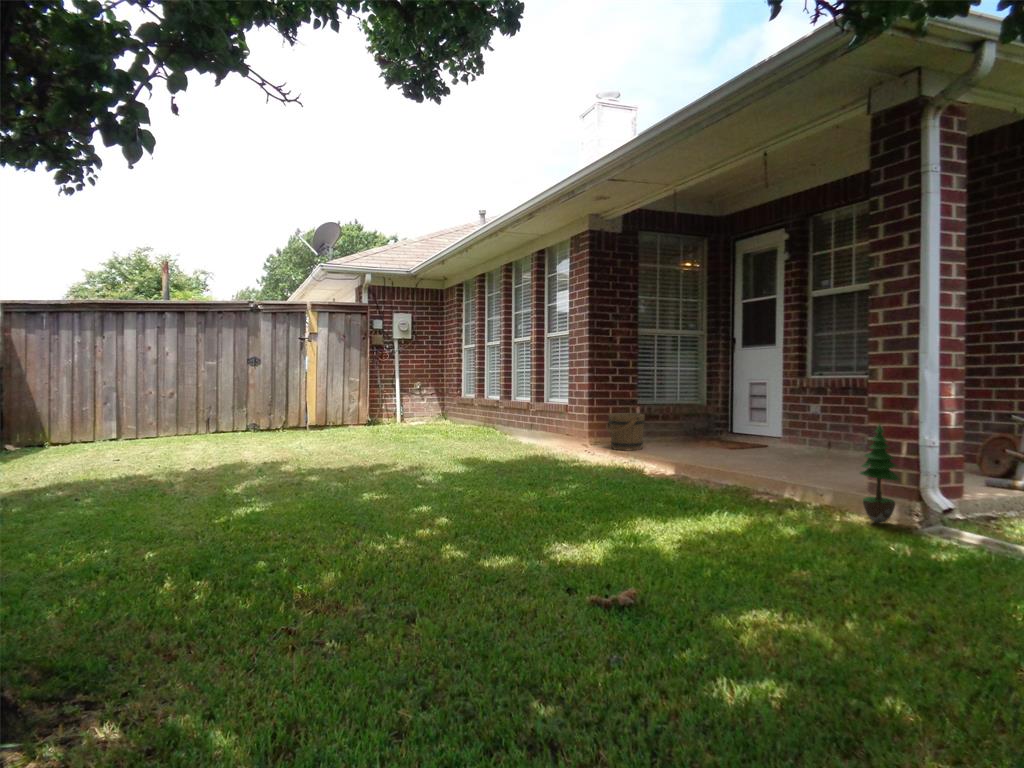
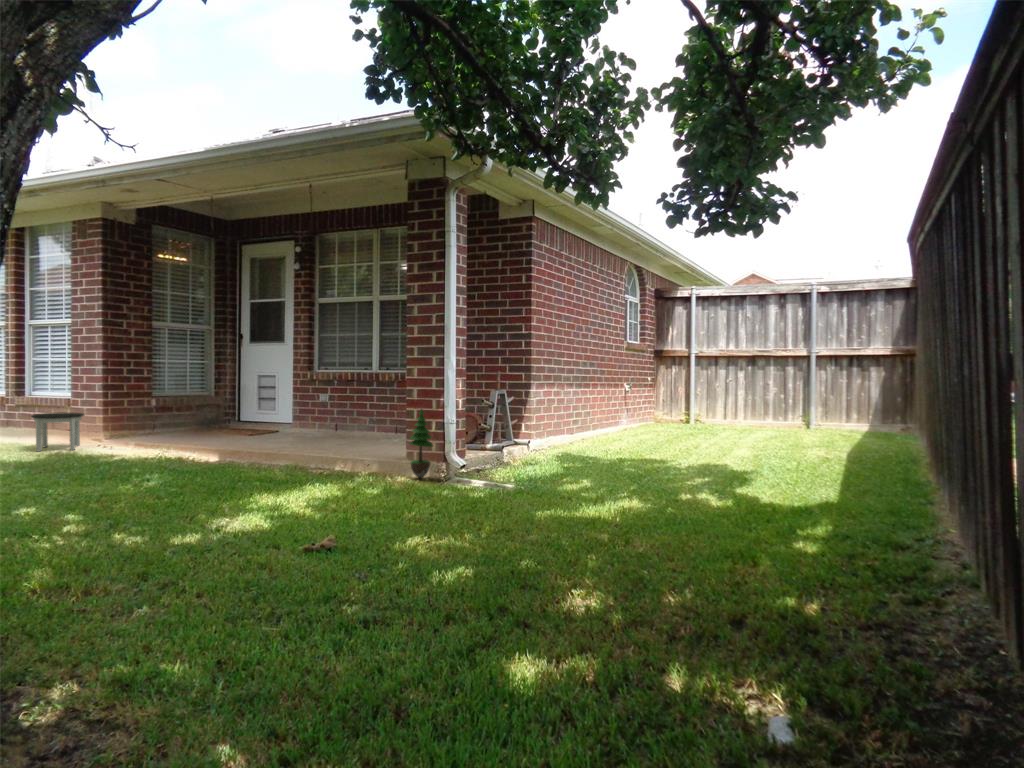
bucket: present [606,413,645,450] -> none [122,407,168,446]
round table: none [537,415,577,449] -> present [31,413,84,452]

